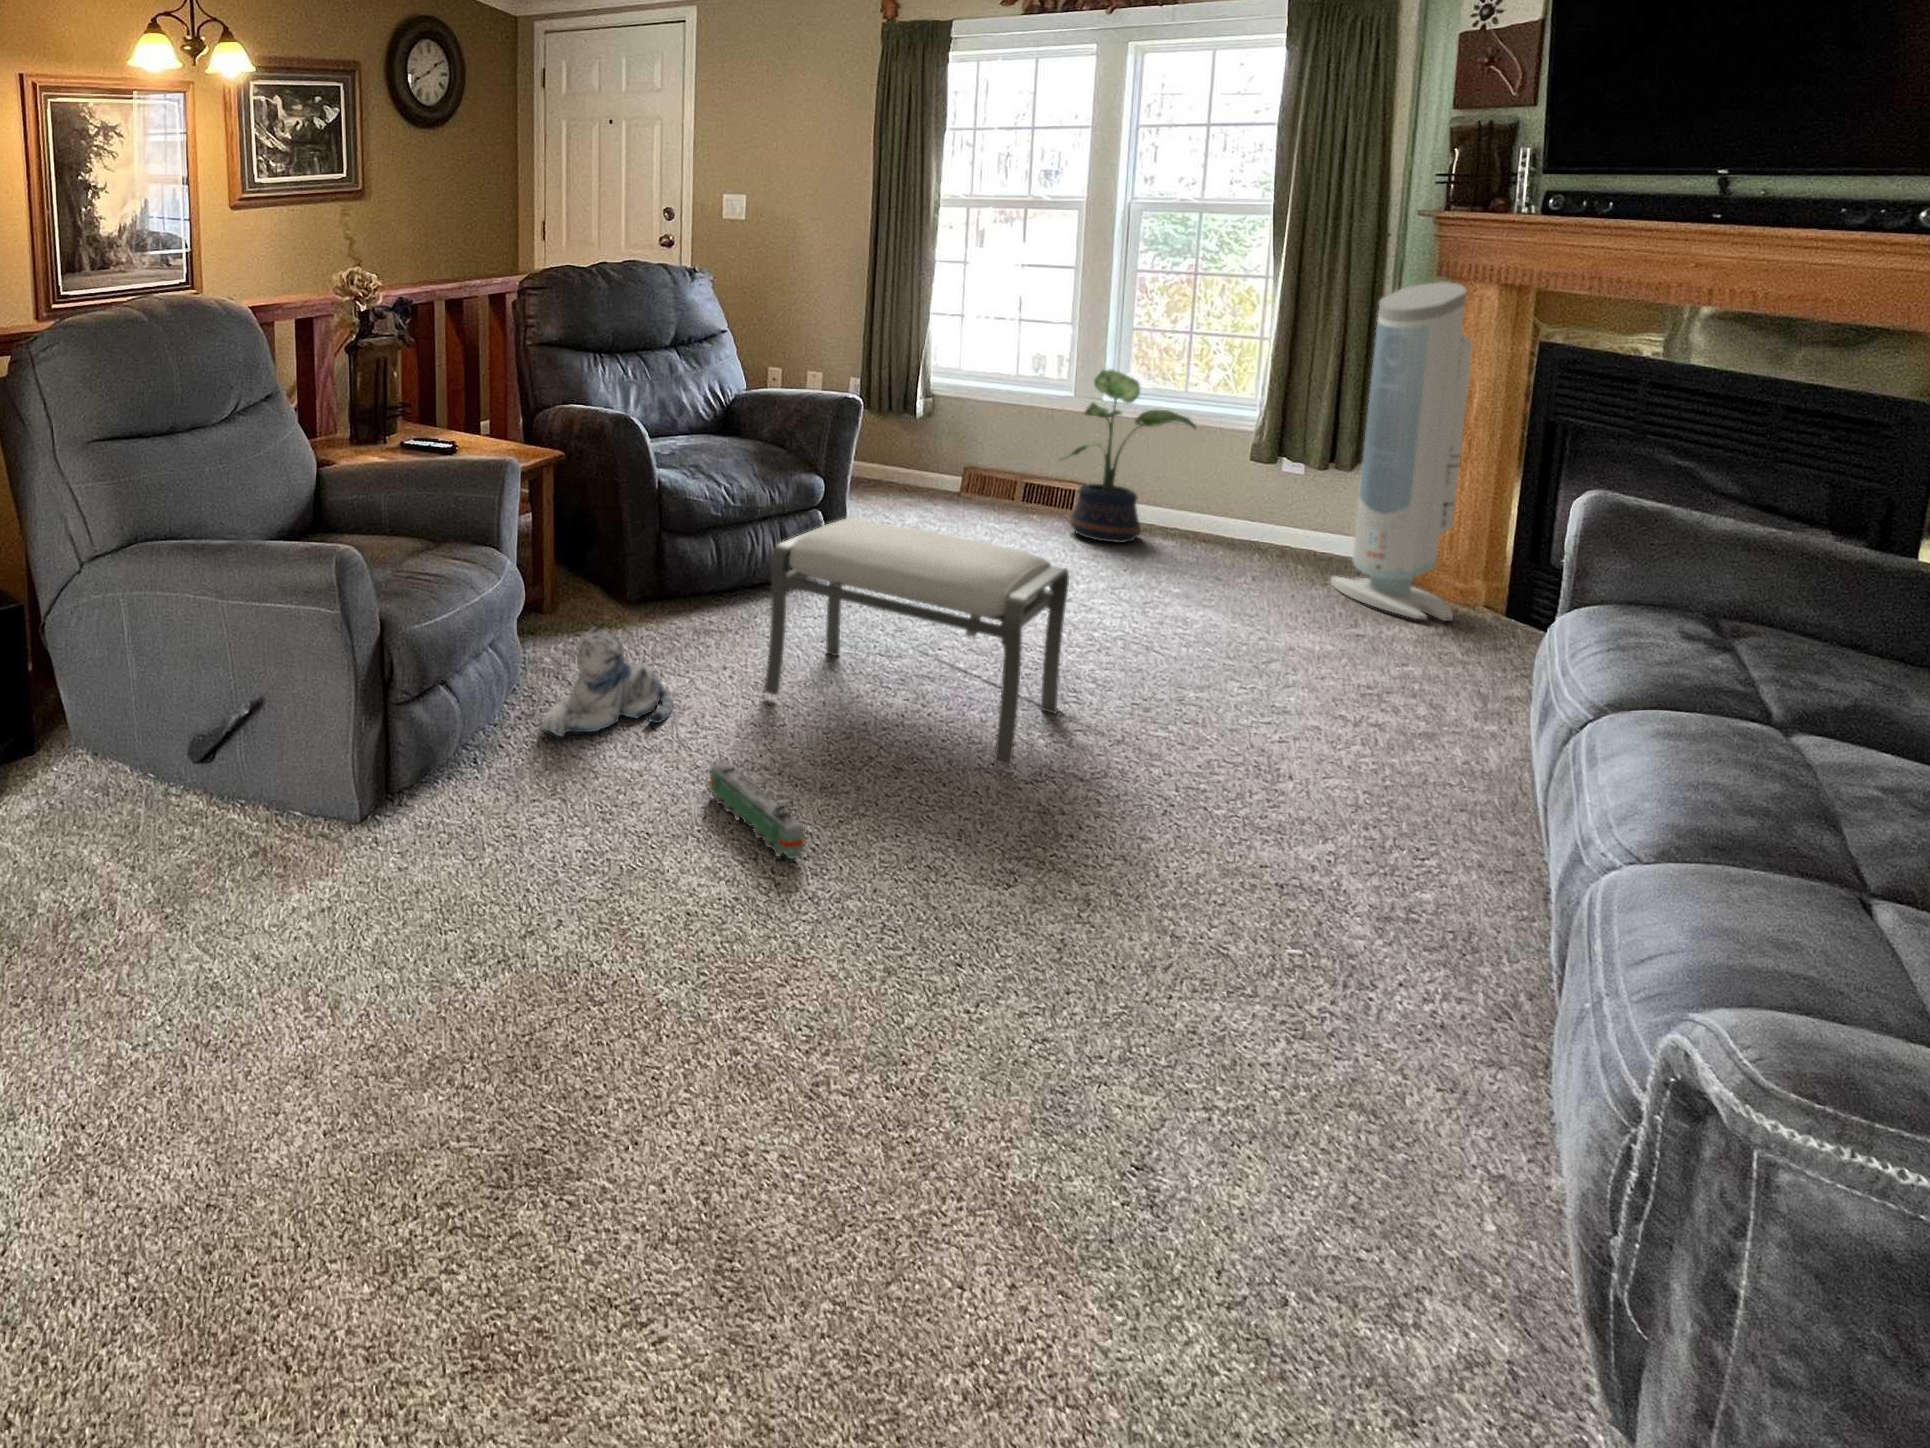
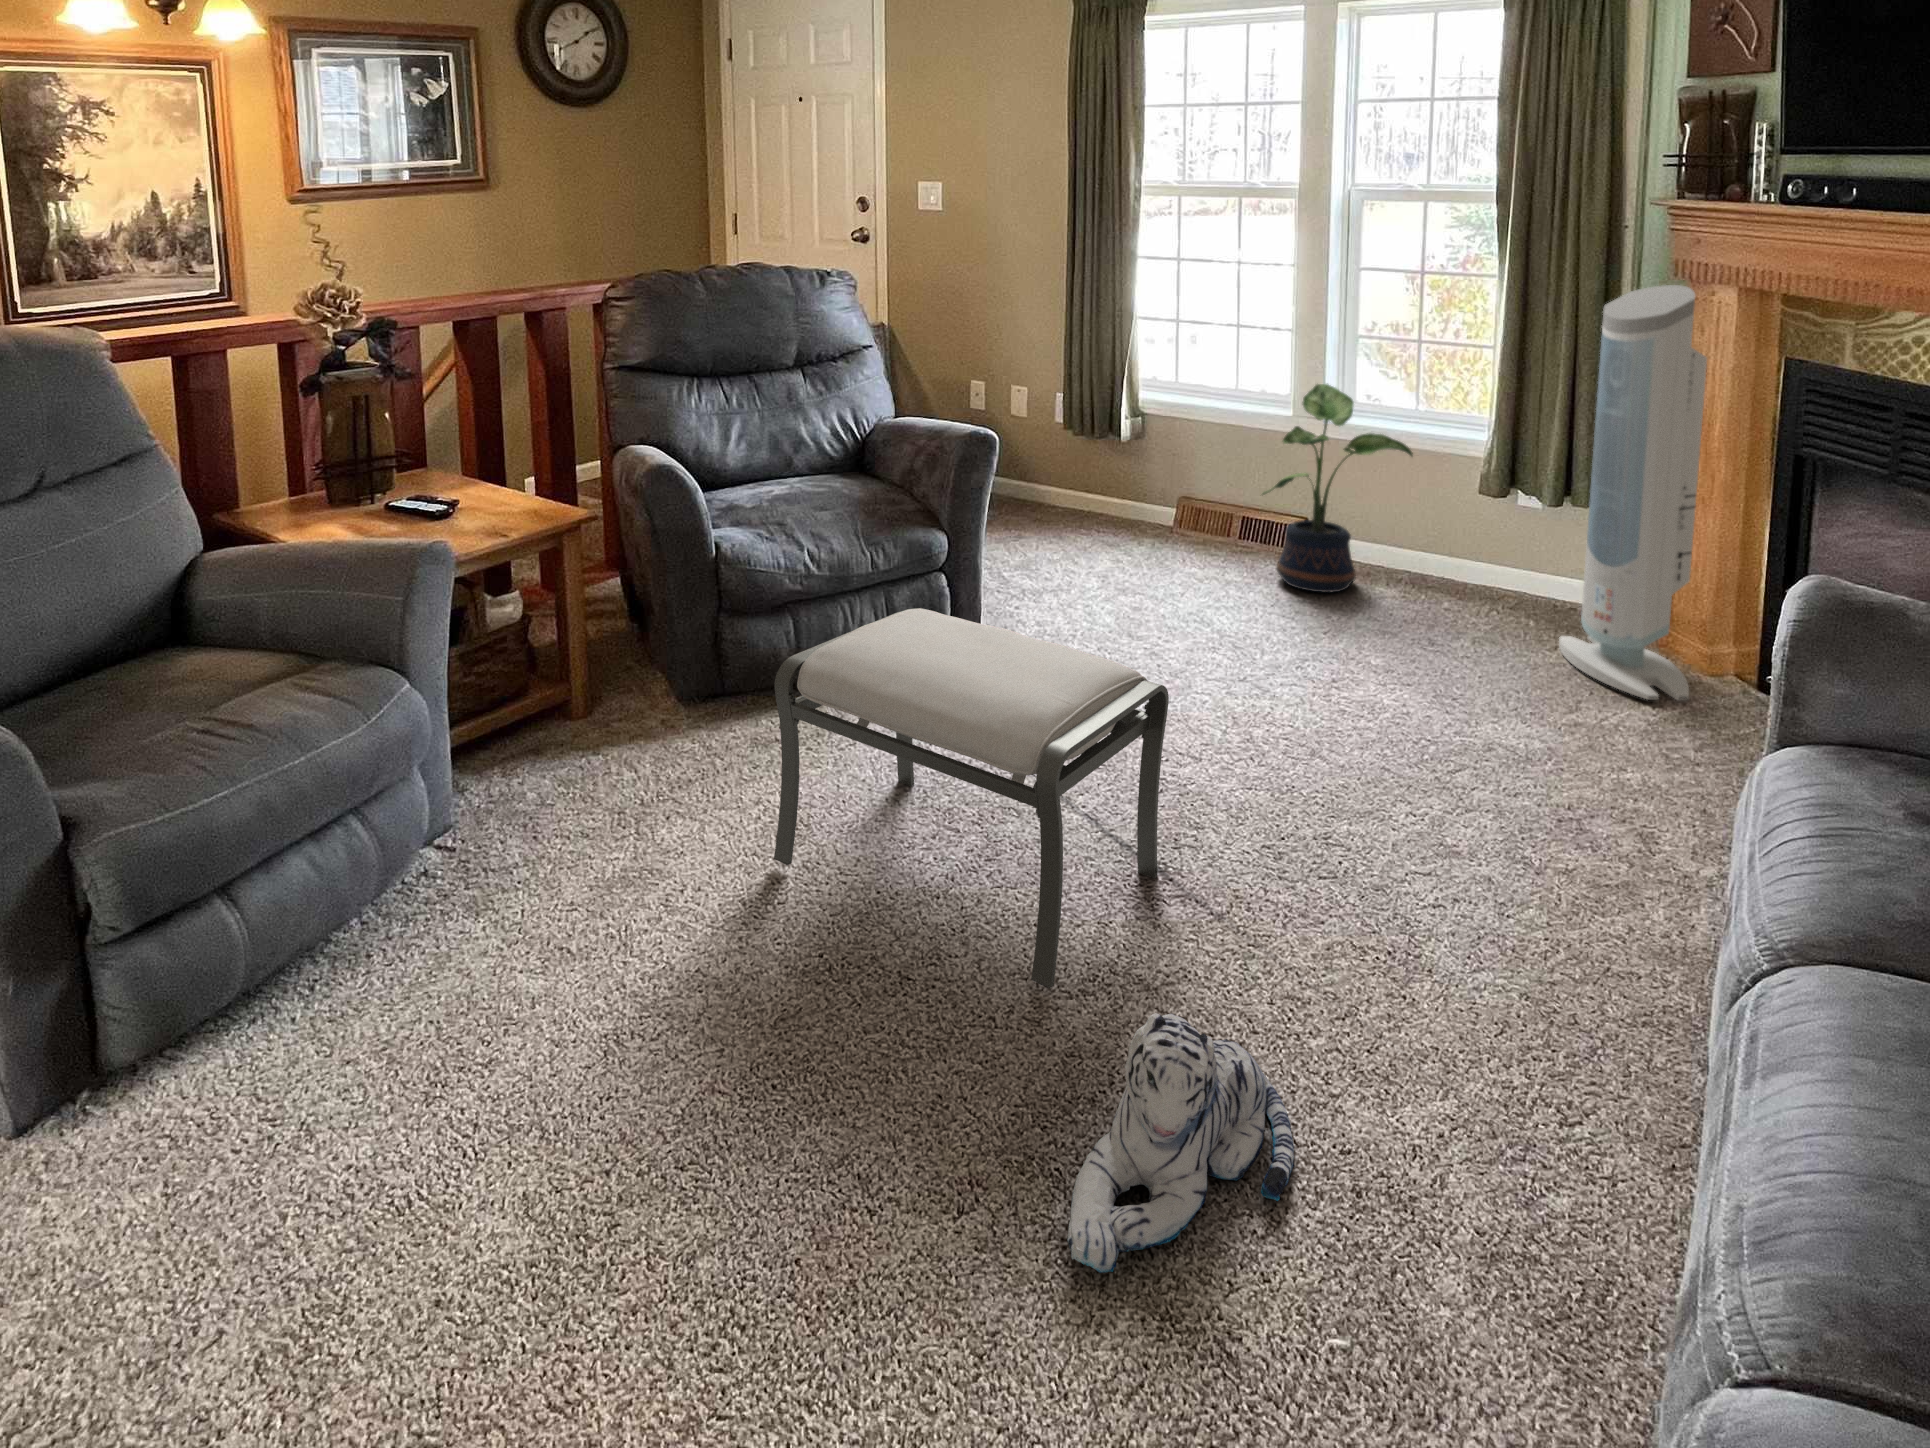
plush toy: present [542,628,673,737] -> present [1068,1013,1294,1273]
toy train: present [709,762,805,859] -> none [585,1021,654,1220]

